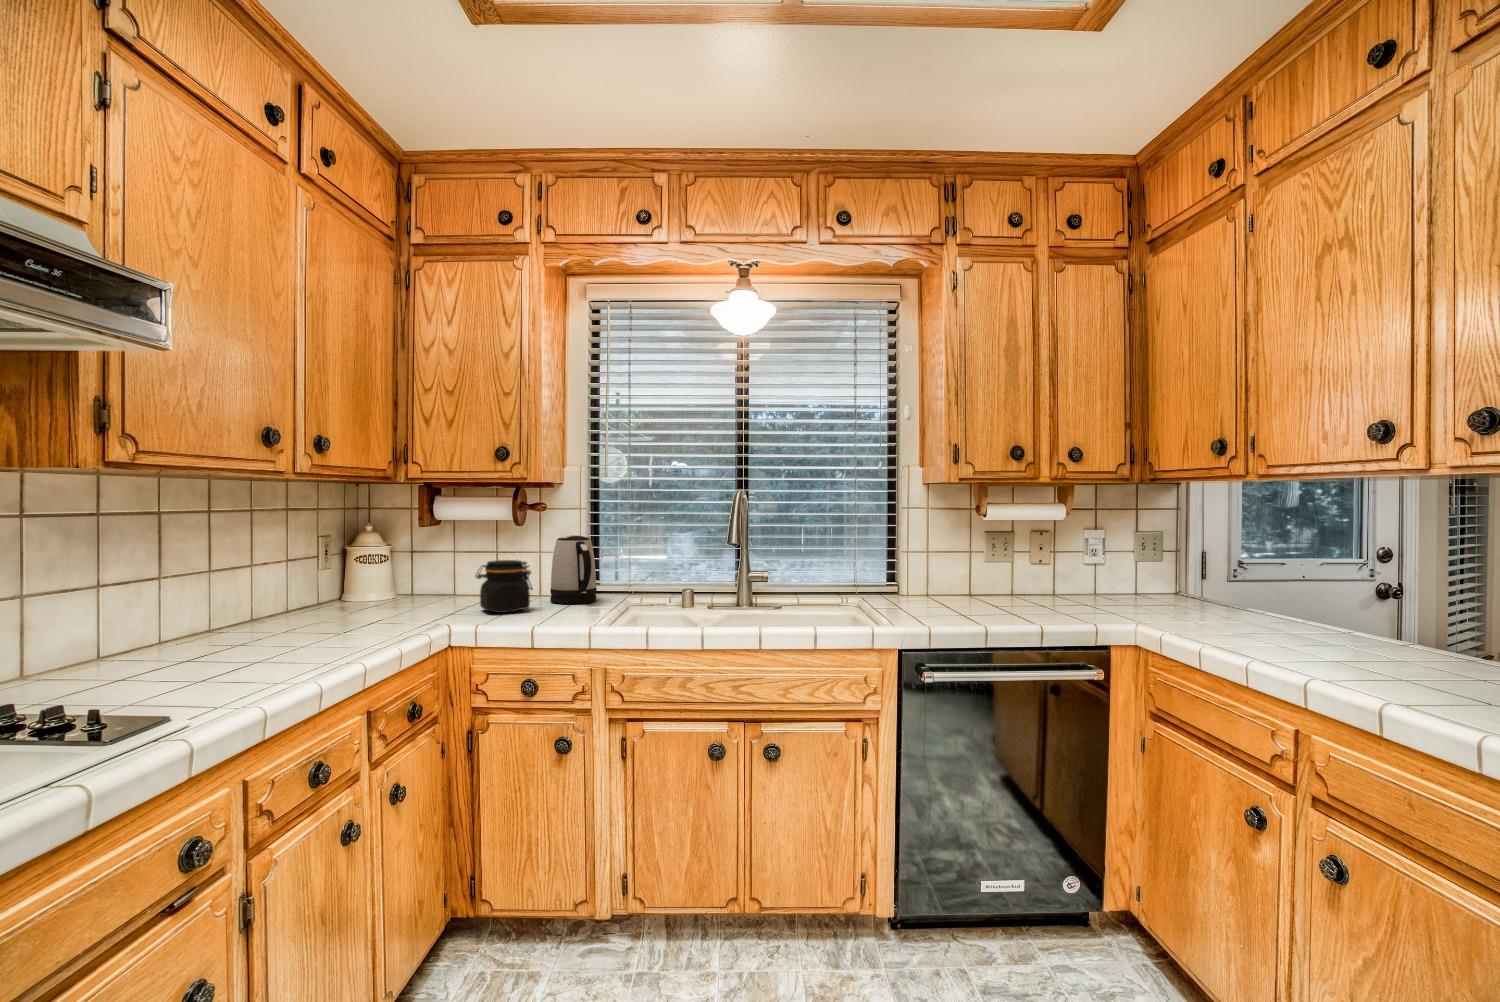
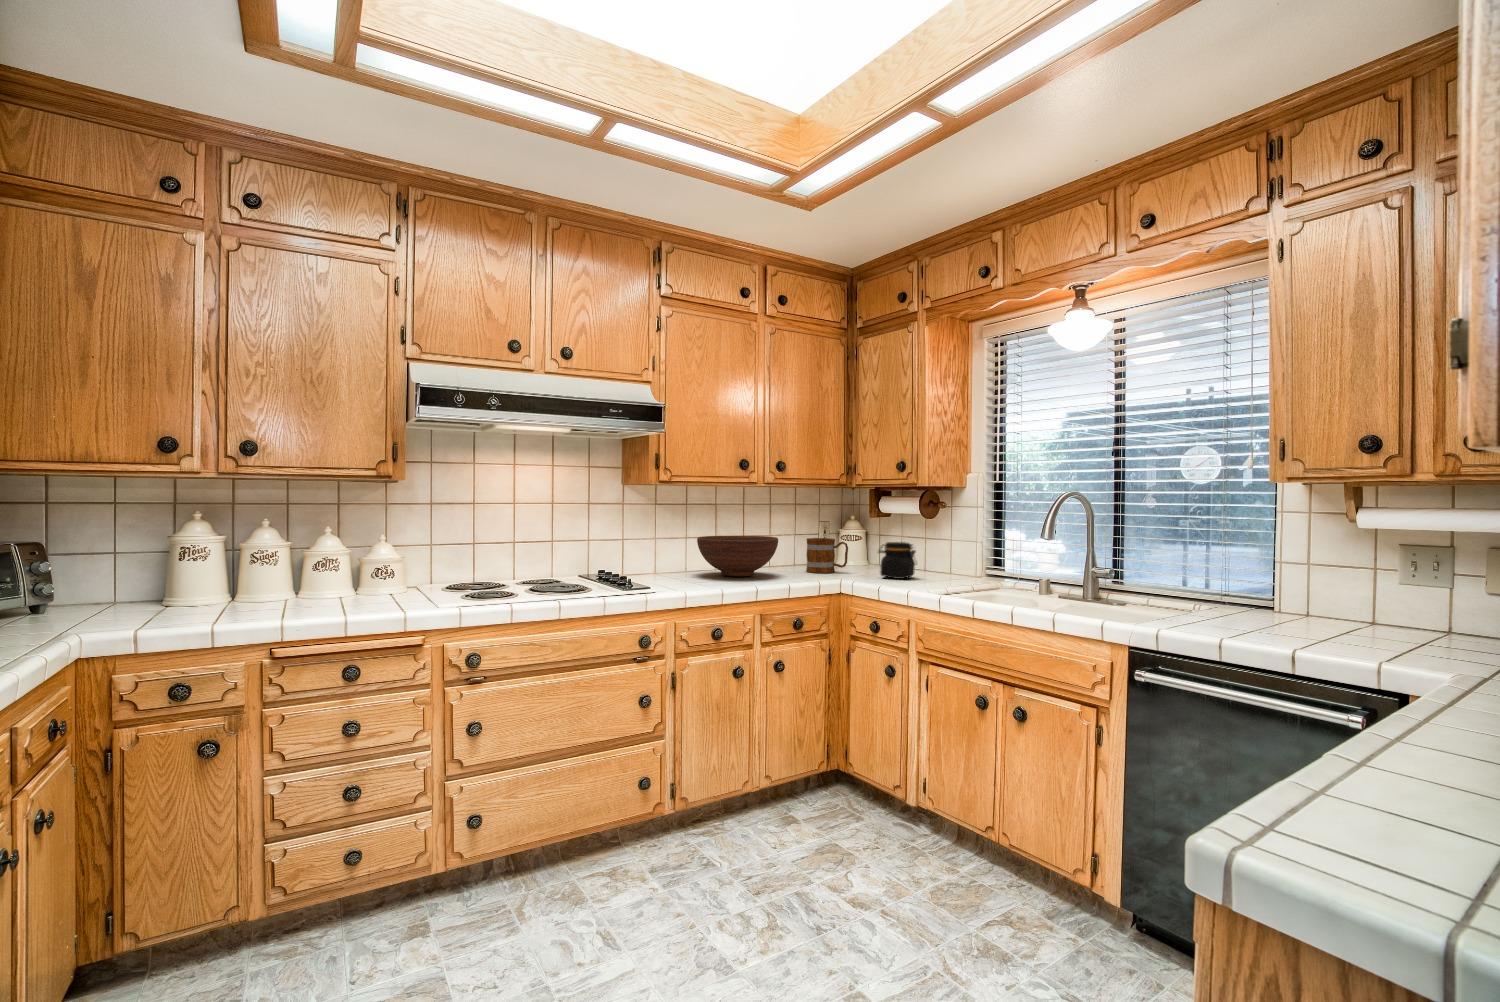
kettle: present [550,535,597,604] -> none [943,528,979,580]
mug: none [339,563,415,622] -> present [806,538,848,573]
fruit bowl: none [151,569,340,653] -> present [697,535,778,576]

